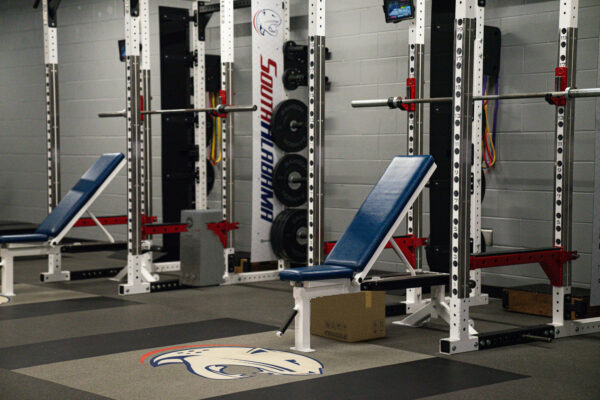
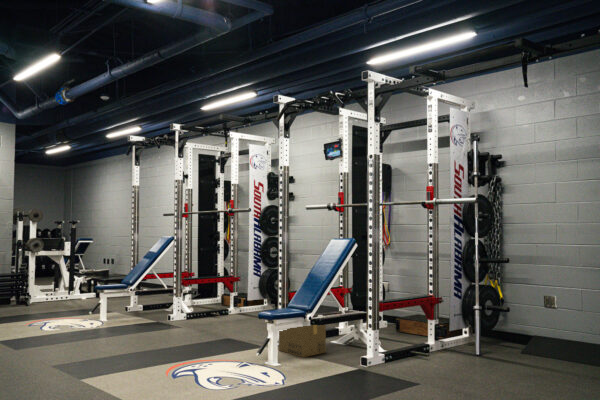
air purifier: present [179,209,226,286] -> none [205,269,235,315]

